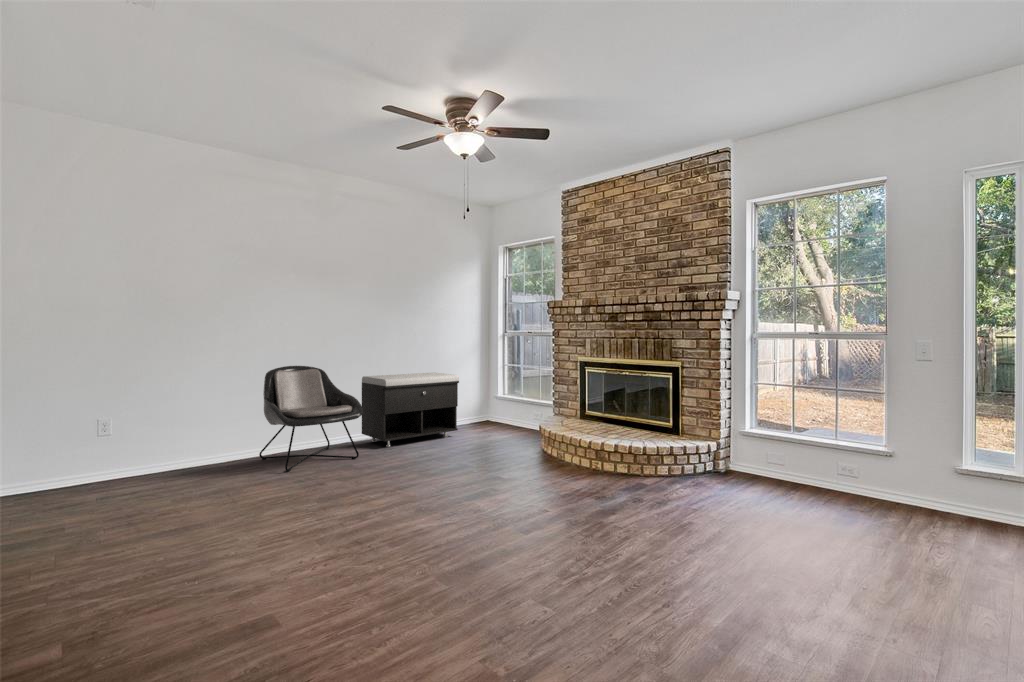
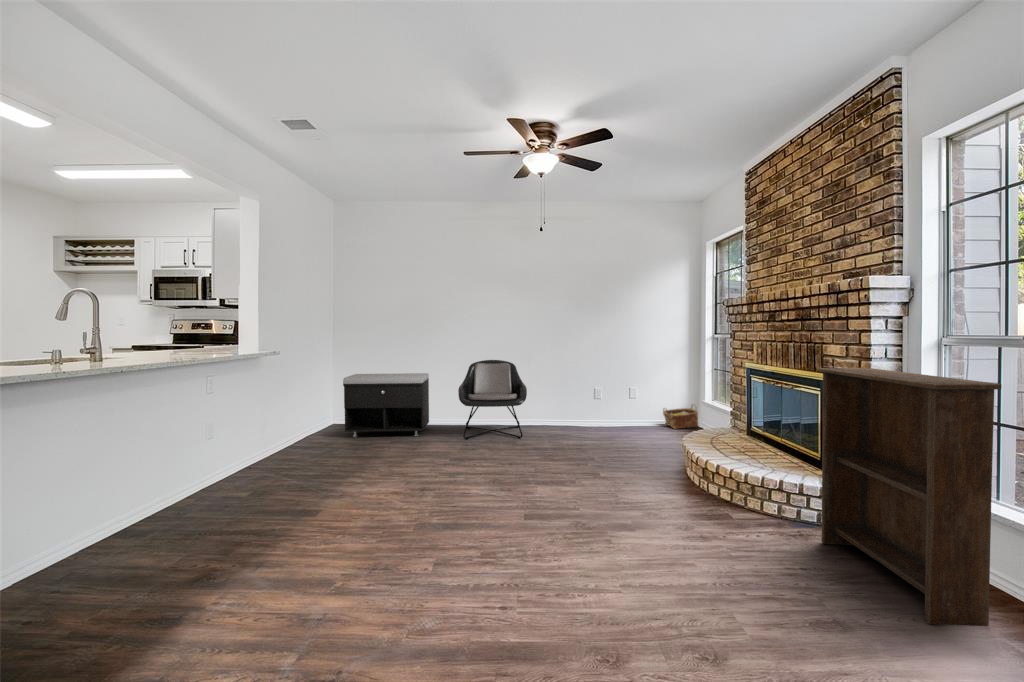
bookshelf: none [714,354,842,512] -> present [820,368,1001,626]
storage bench: present [362,372,459,447] -> present [343,373,429,437]
woven basket: none [470,401,502,427] -> present [663,404,698,429]

